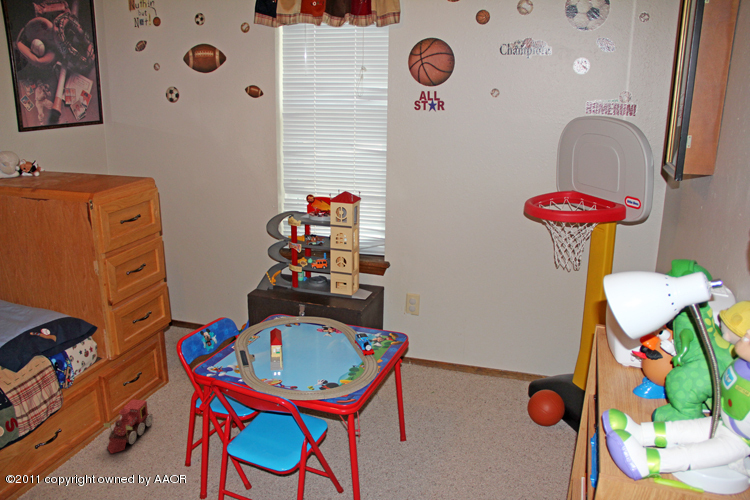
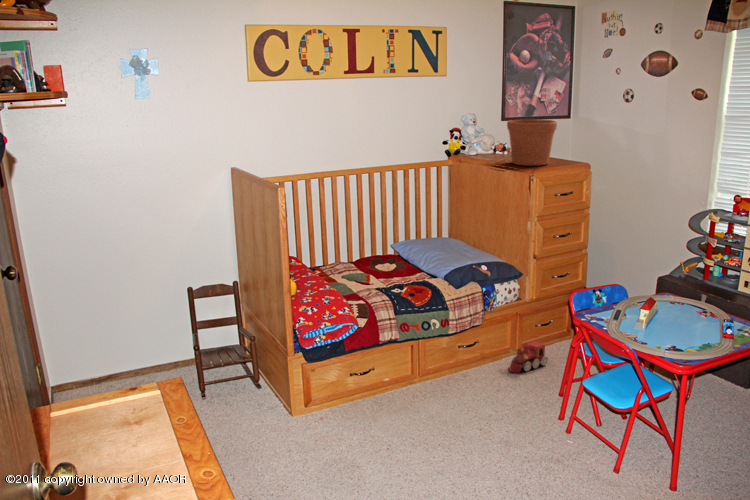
flower pot: none [36,126,107,186] -> present [507,119,557,166]

